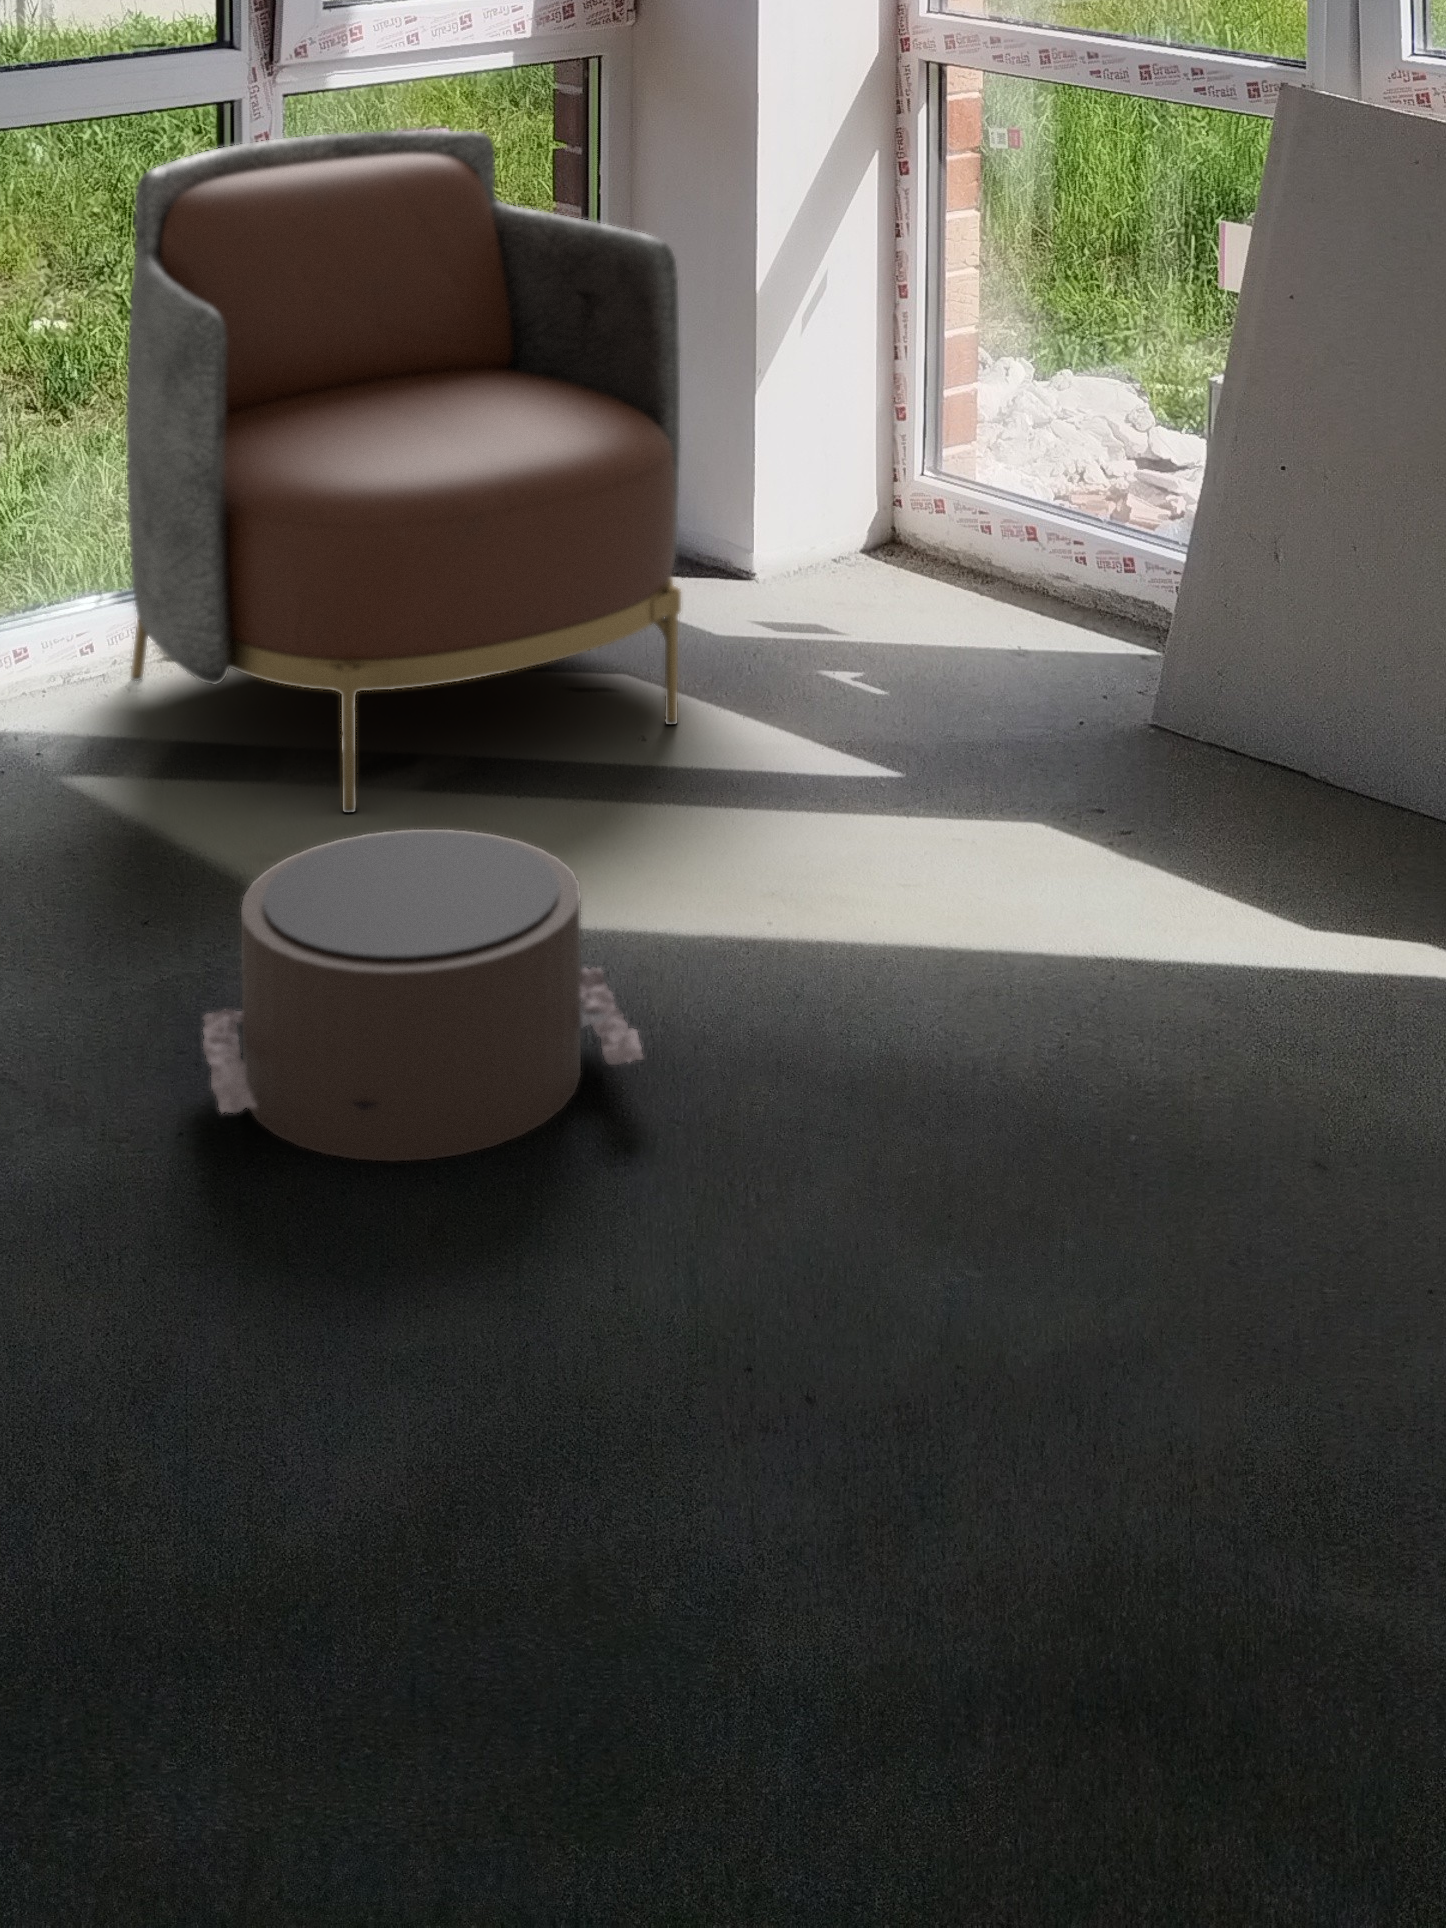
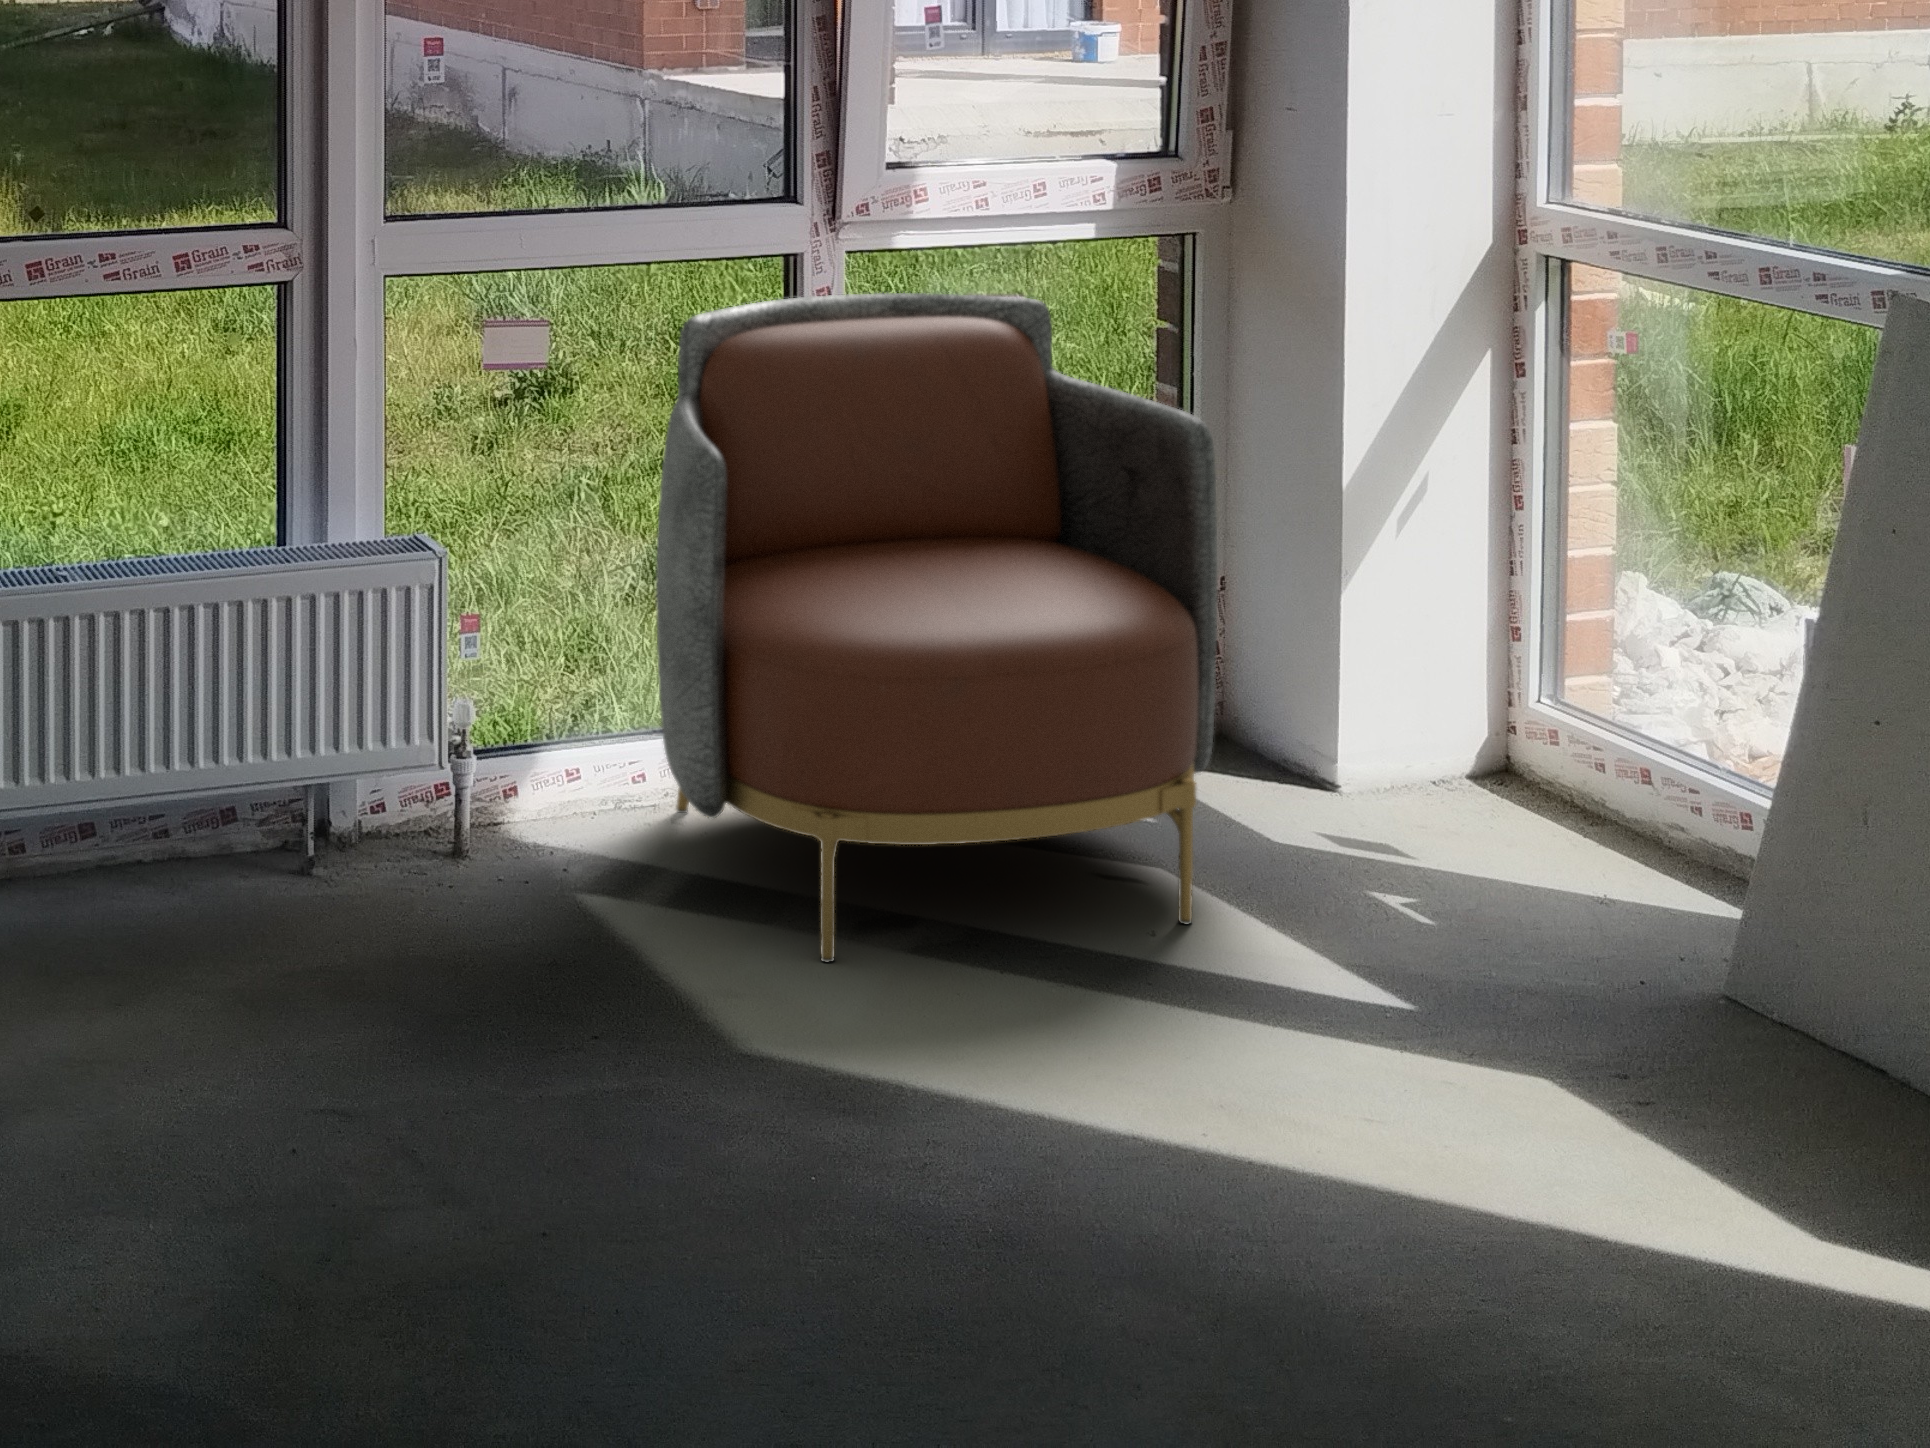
pouf: present [202,829,643,1161] -> none [567,969,996,1296]

